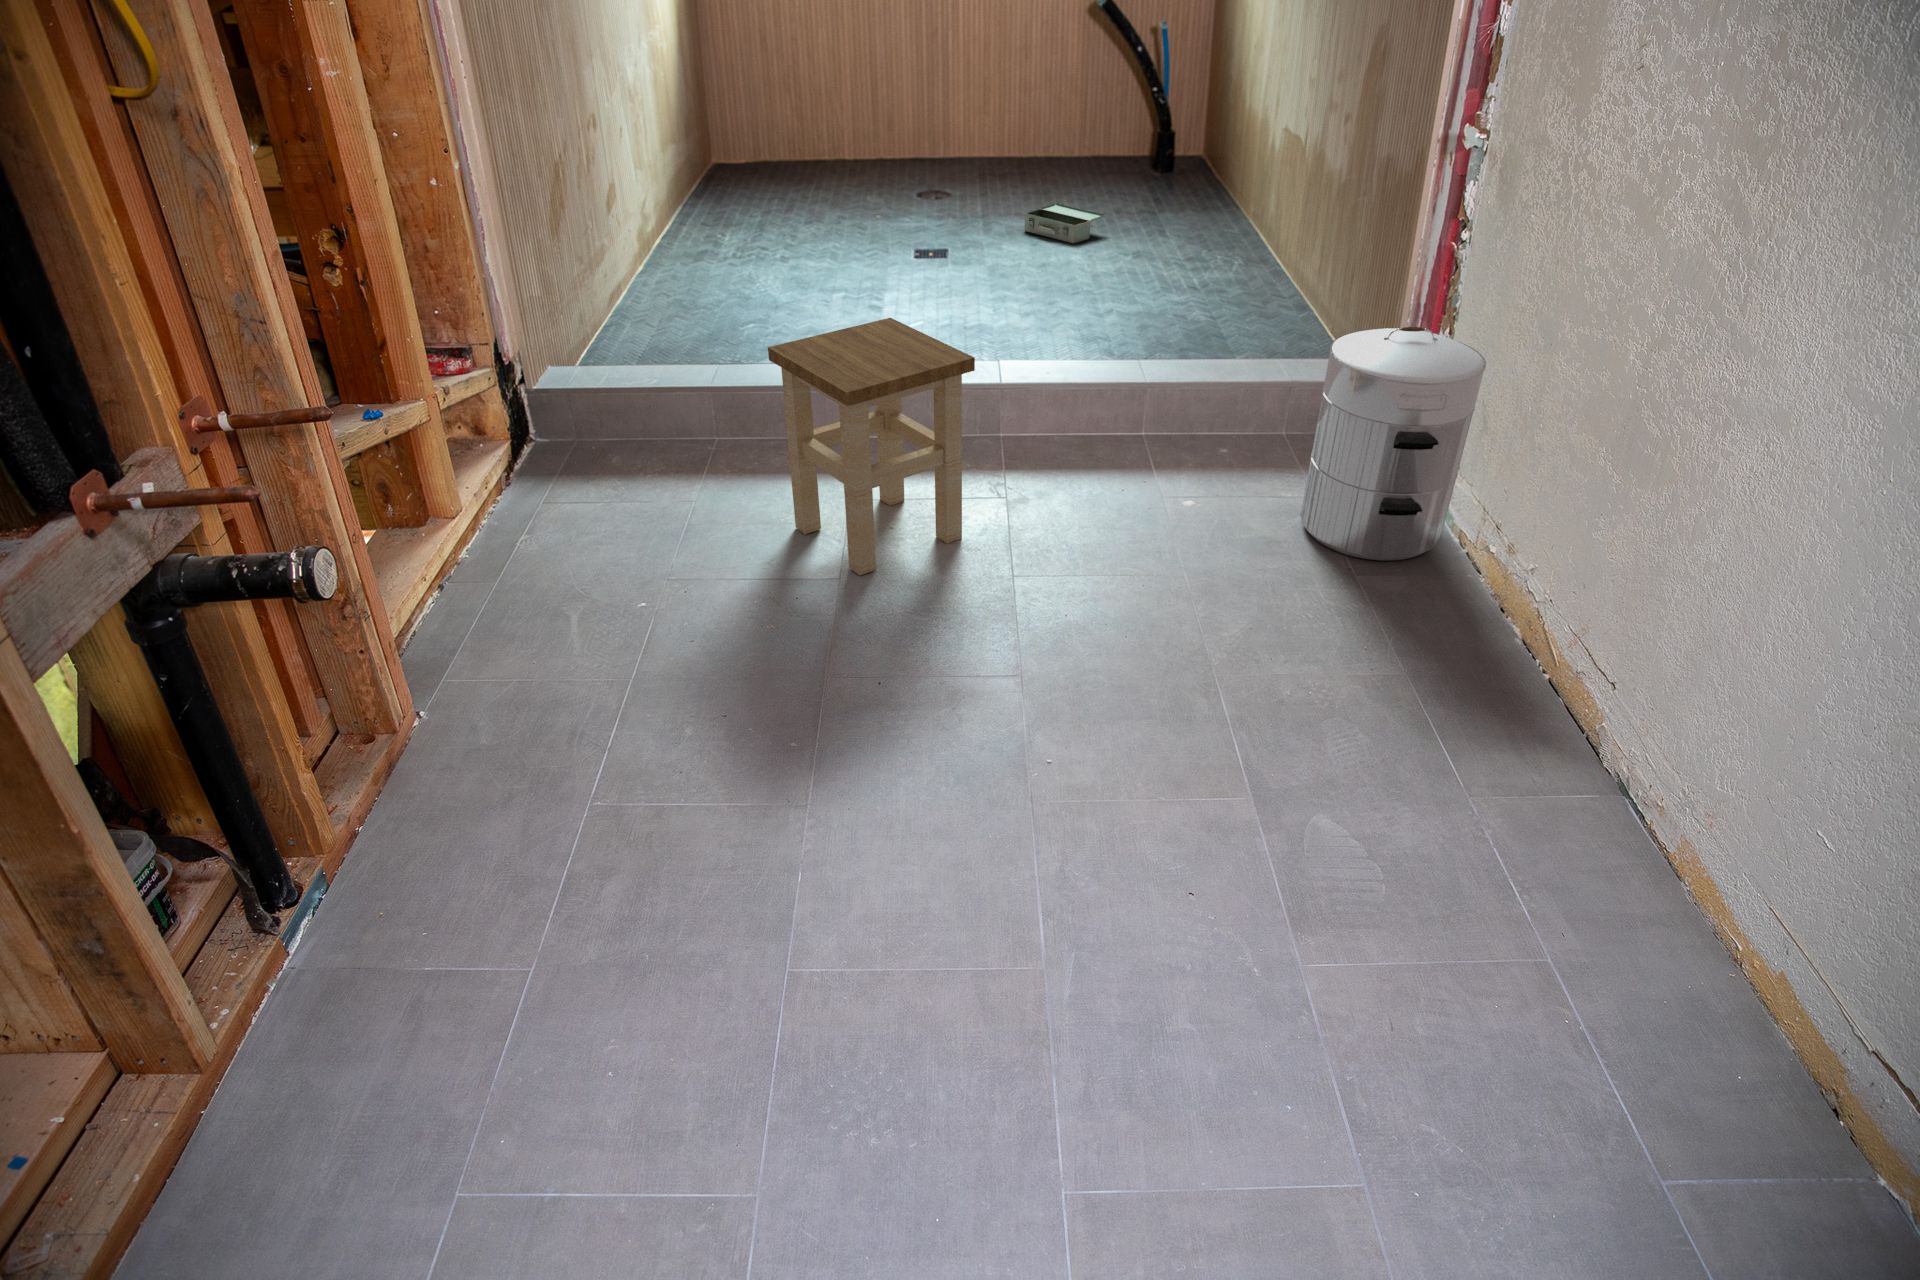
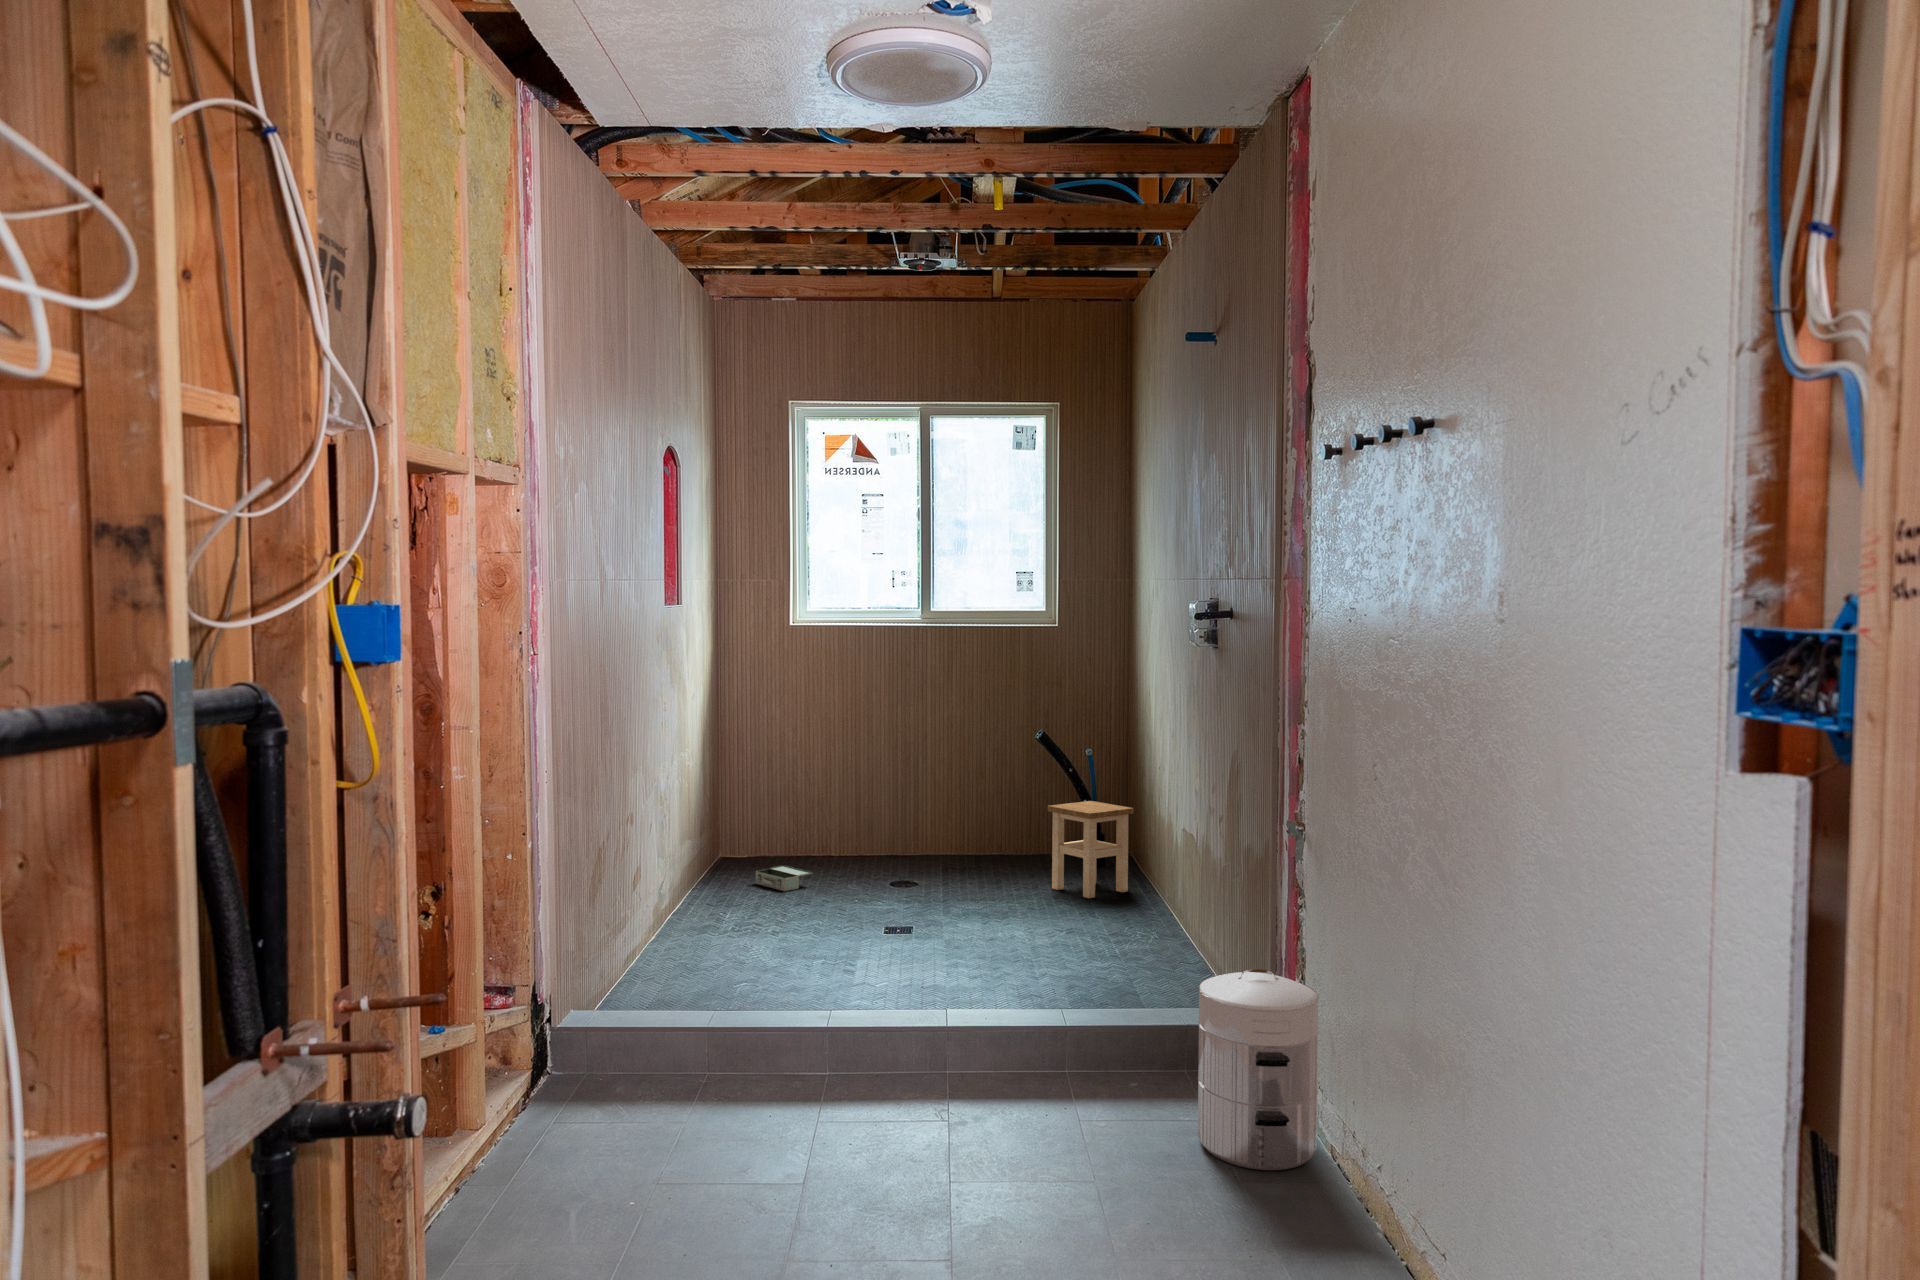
toolbox: present [1025,204,1105,243] -> present [756,865,812,891]
stool: present [768,318,975,575] -> present [1048,801,1134,898]

